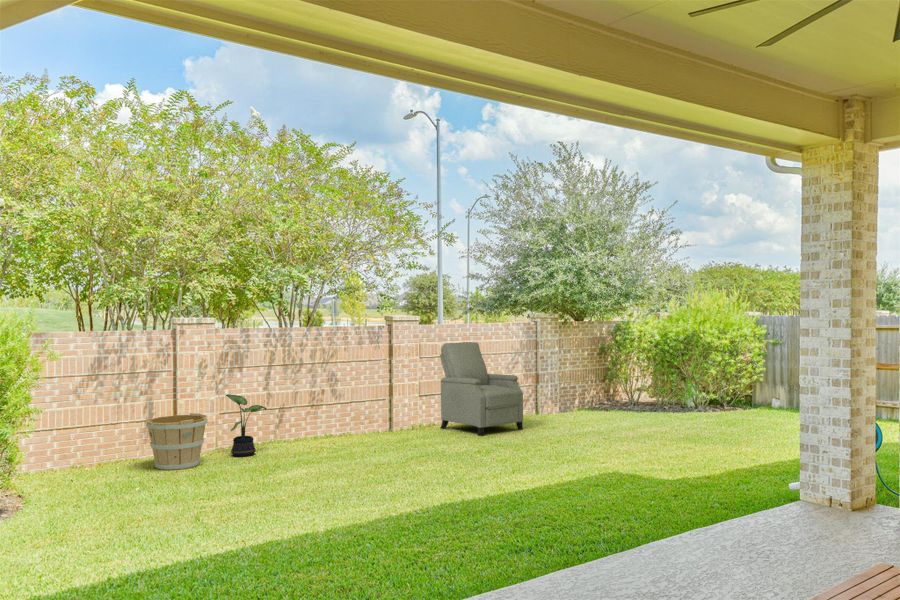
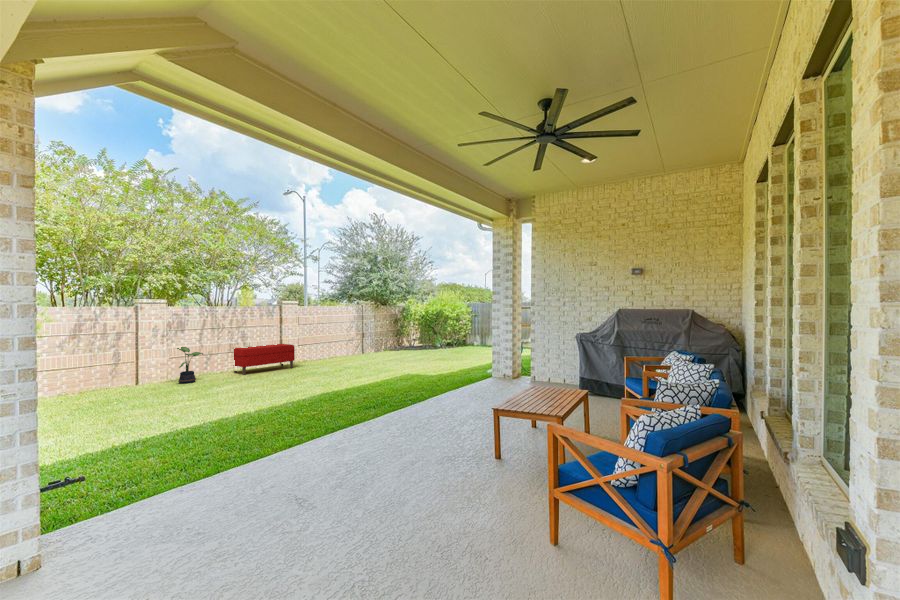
chair: present [440,342,523,436] -> none [311,315,358,364]
bench: none [311,393,409,447] -> present [233,344,295,375]
wooden bucket: present [146,413,208,470] -> none [115,358,163,394]

